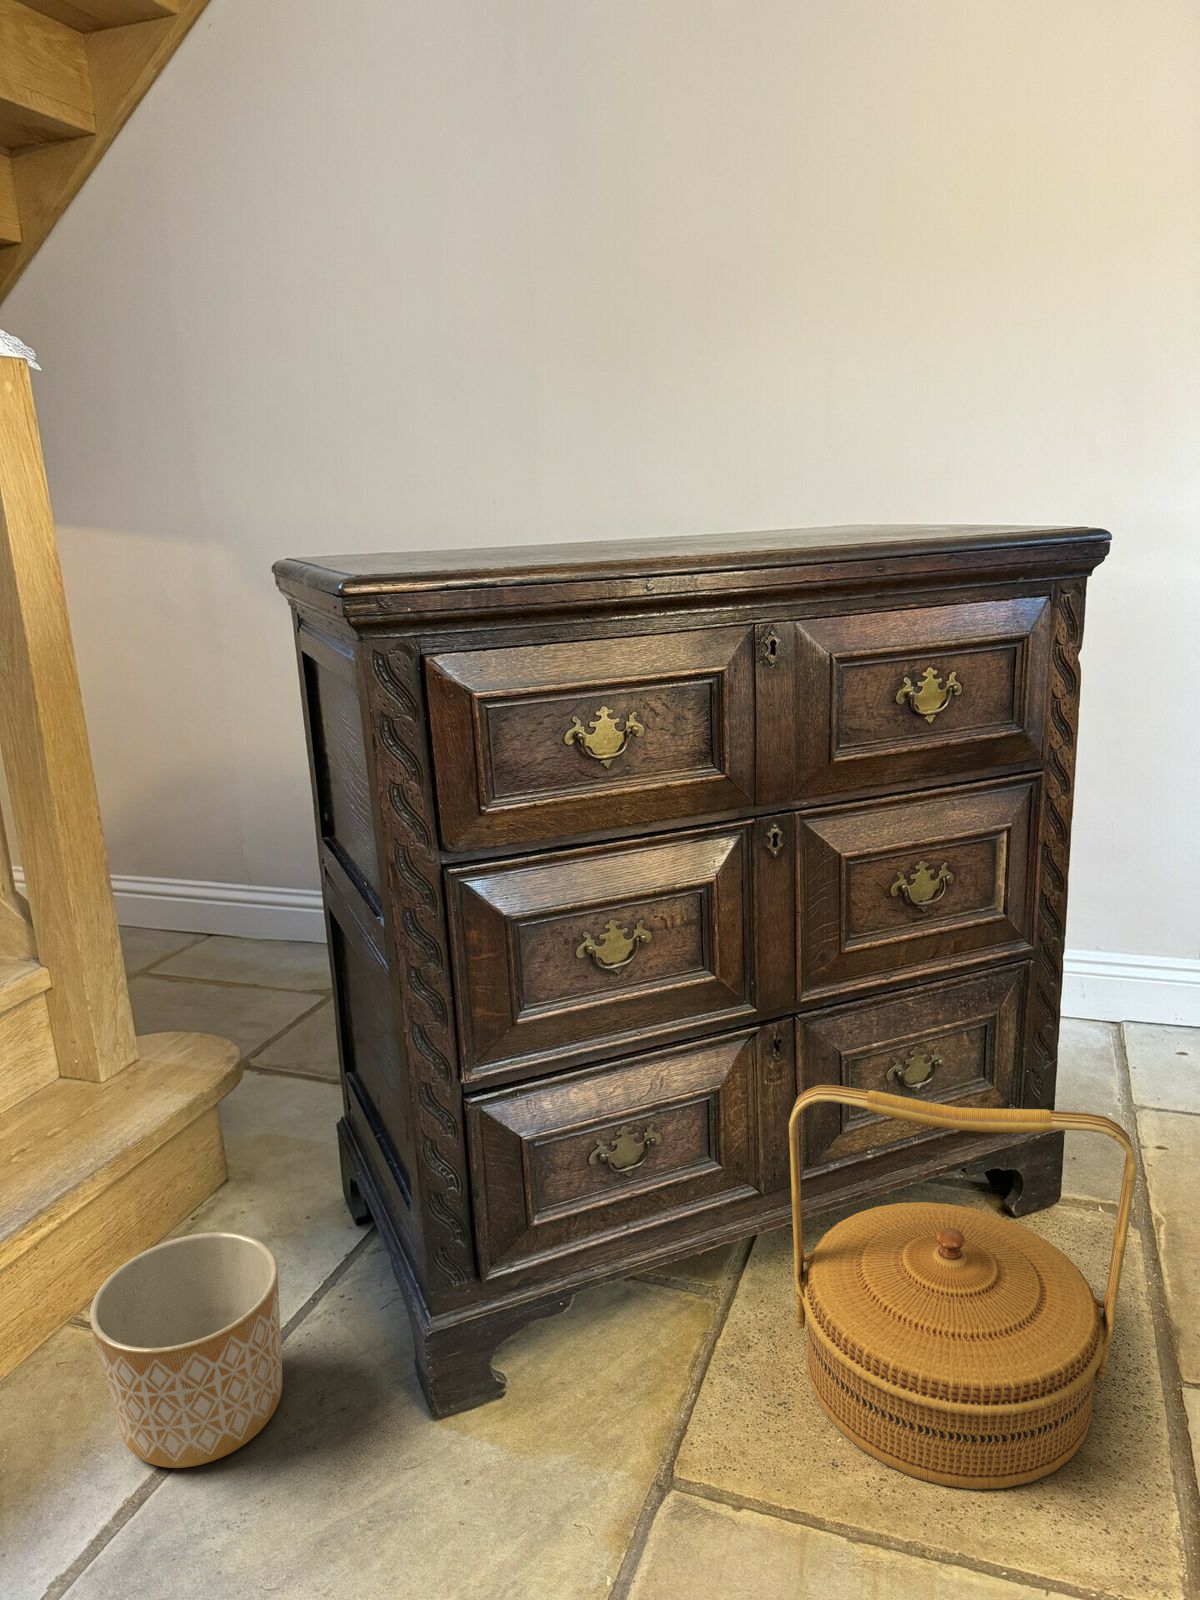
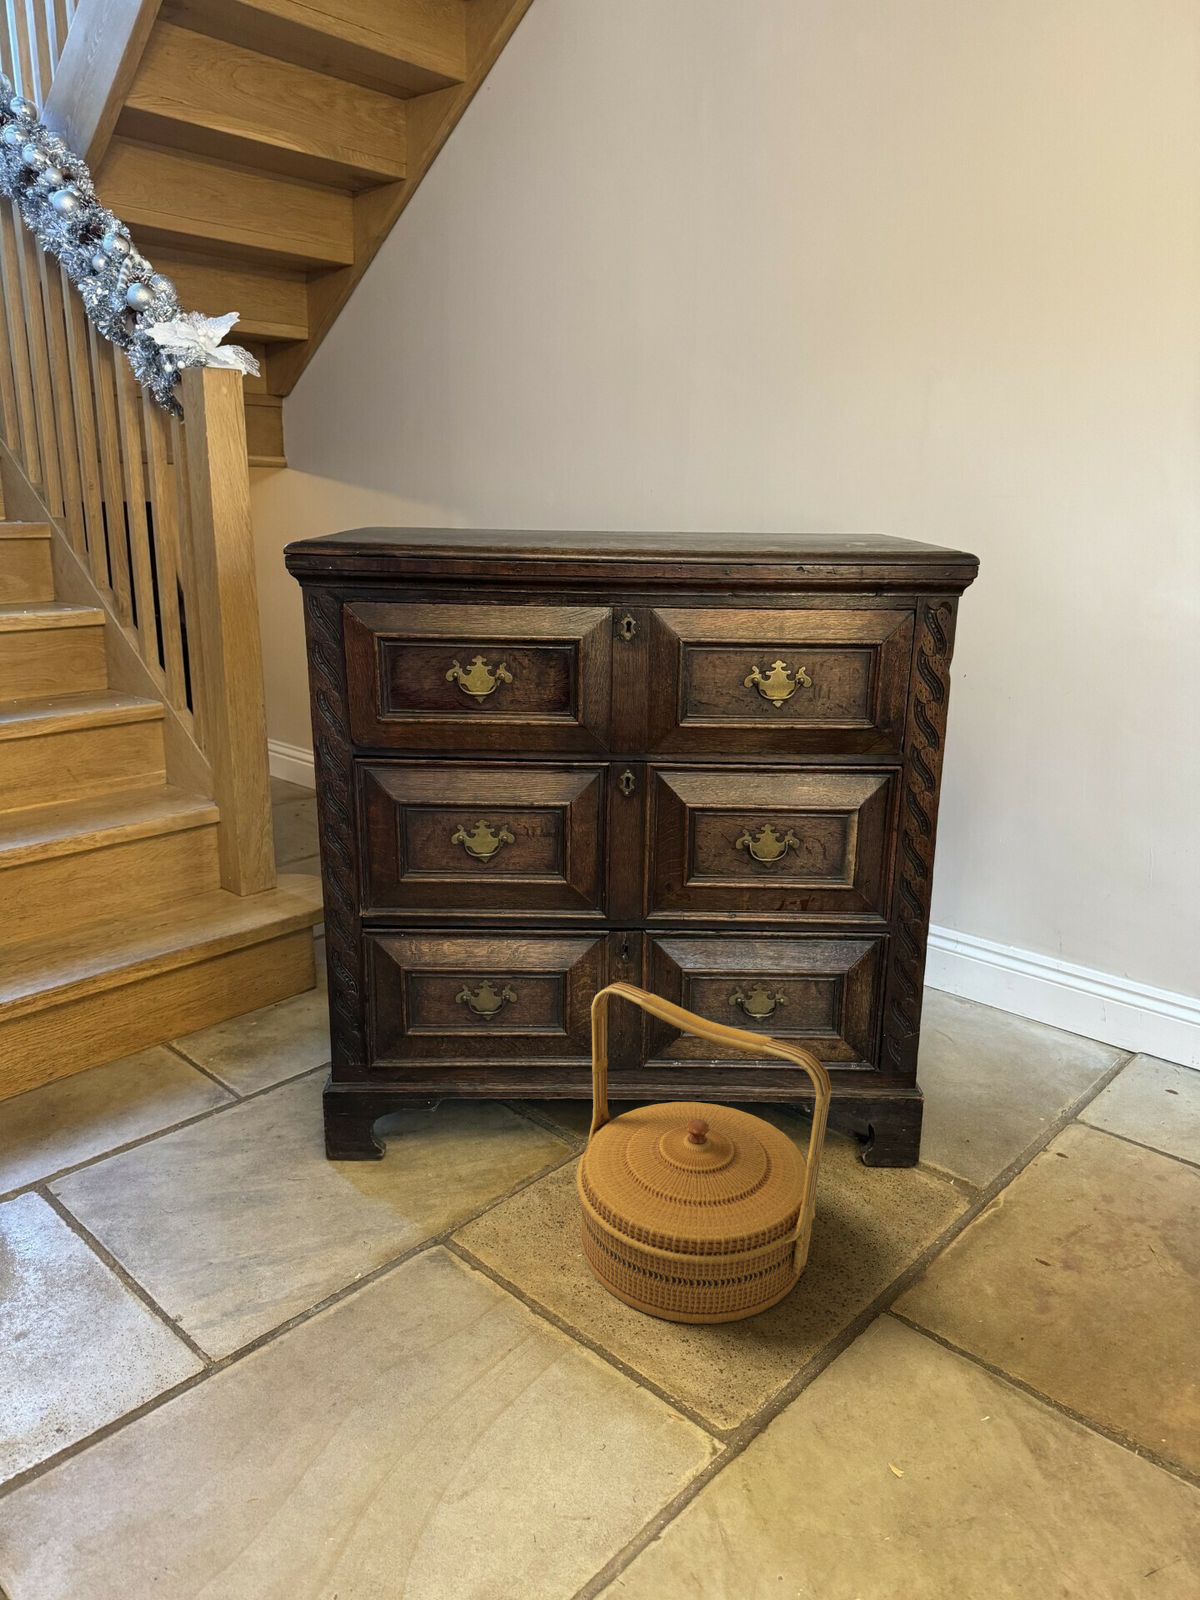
planter: present [90,1232,283,1468] -> none [123,994,253,1139]

